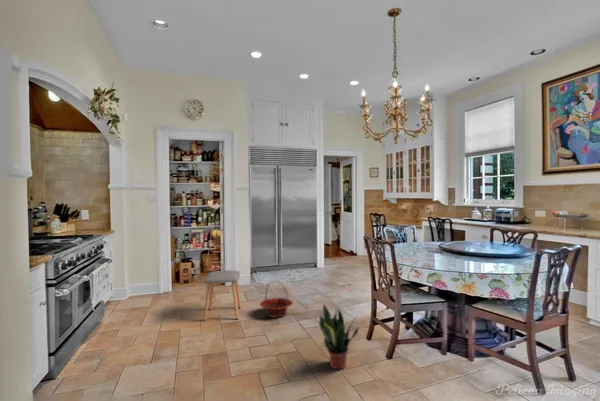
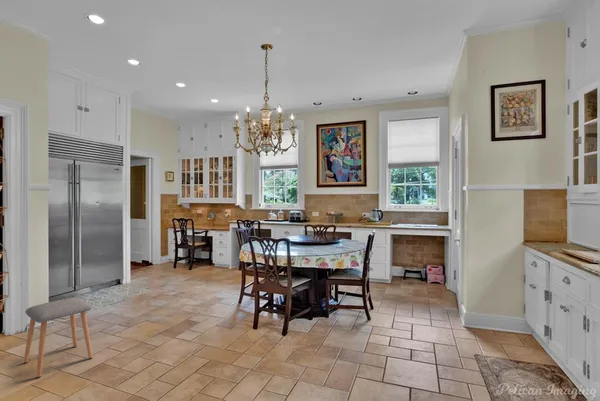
basket: present [260,281,292,318] -> none [115,298,159,342]
potted plant: present [319,305,358,369] -> none [235,301,272,358]

